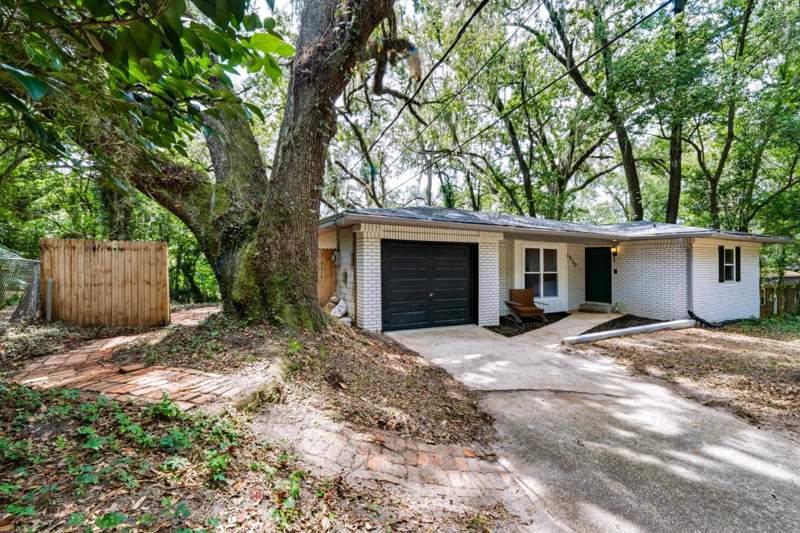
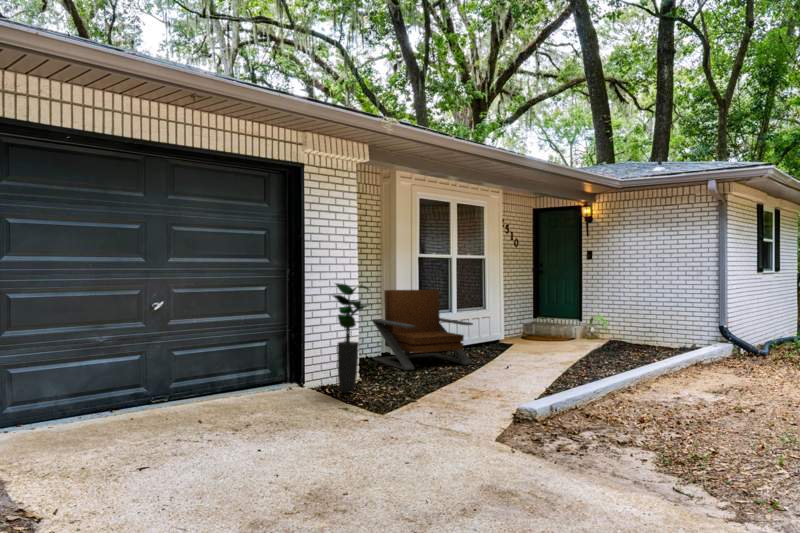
potted plant: none [489,288,506,329] -> present [333,283,369,393]

